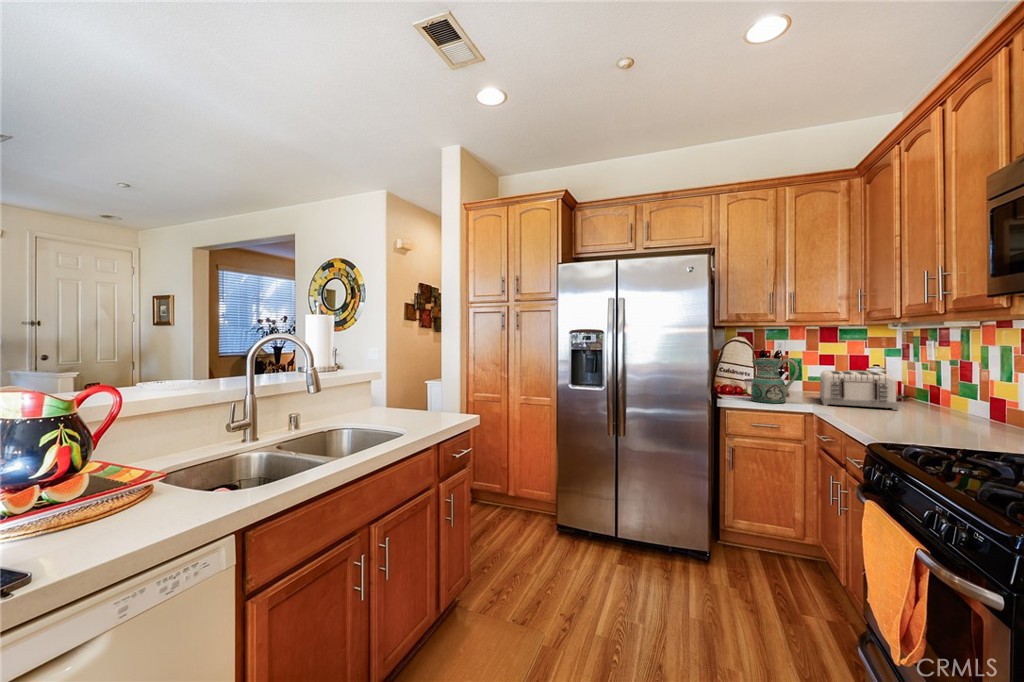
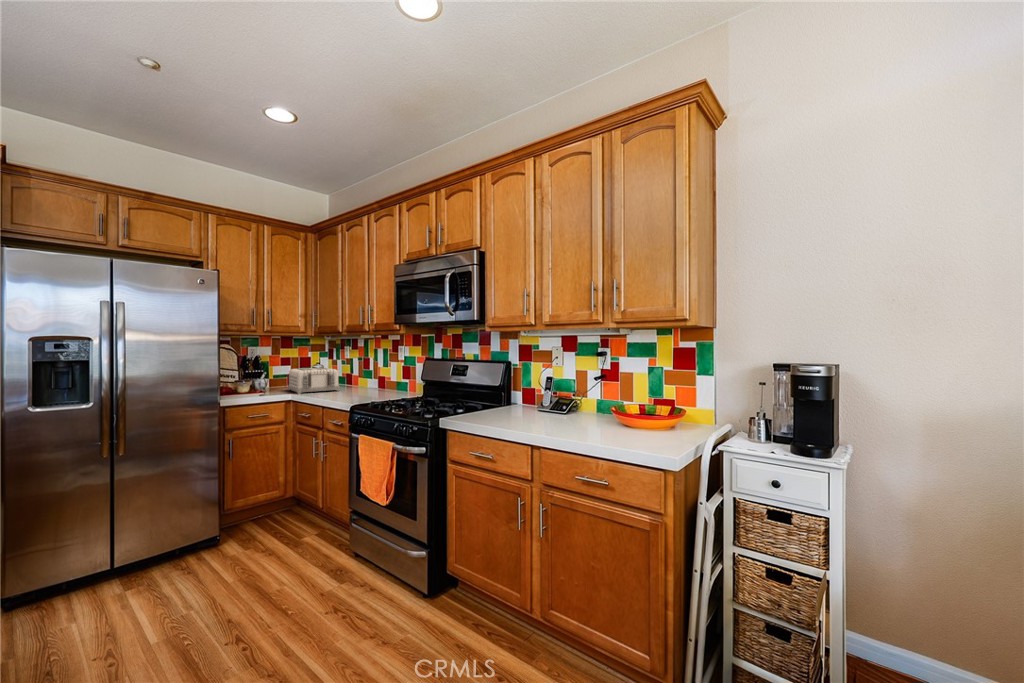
ceramic pitcher: present [751,358,799,403] -> none [245,360,283,397]

